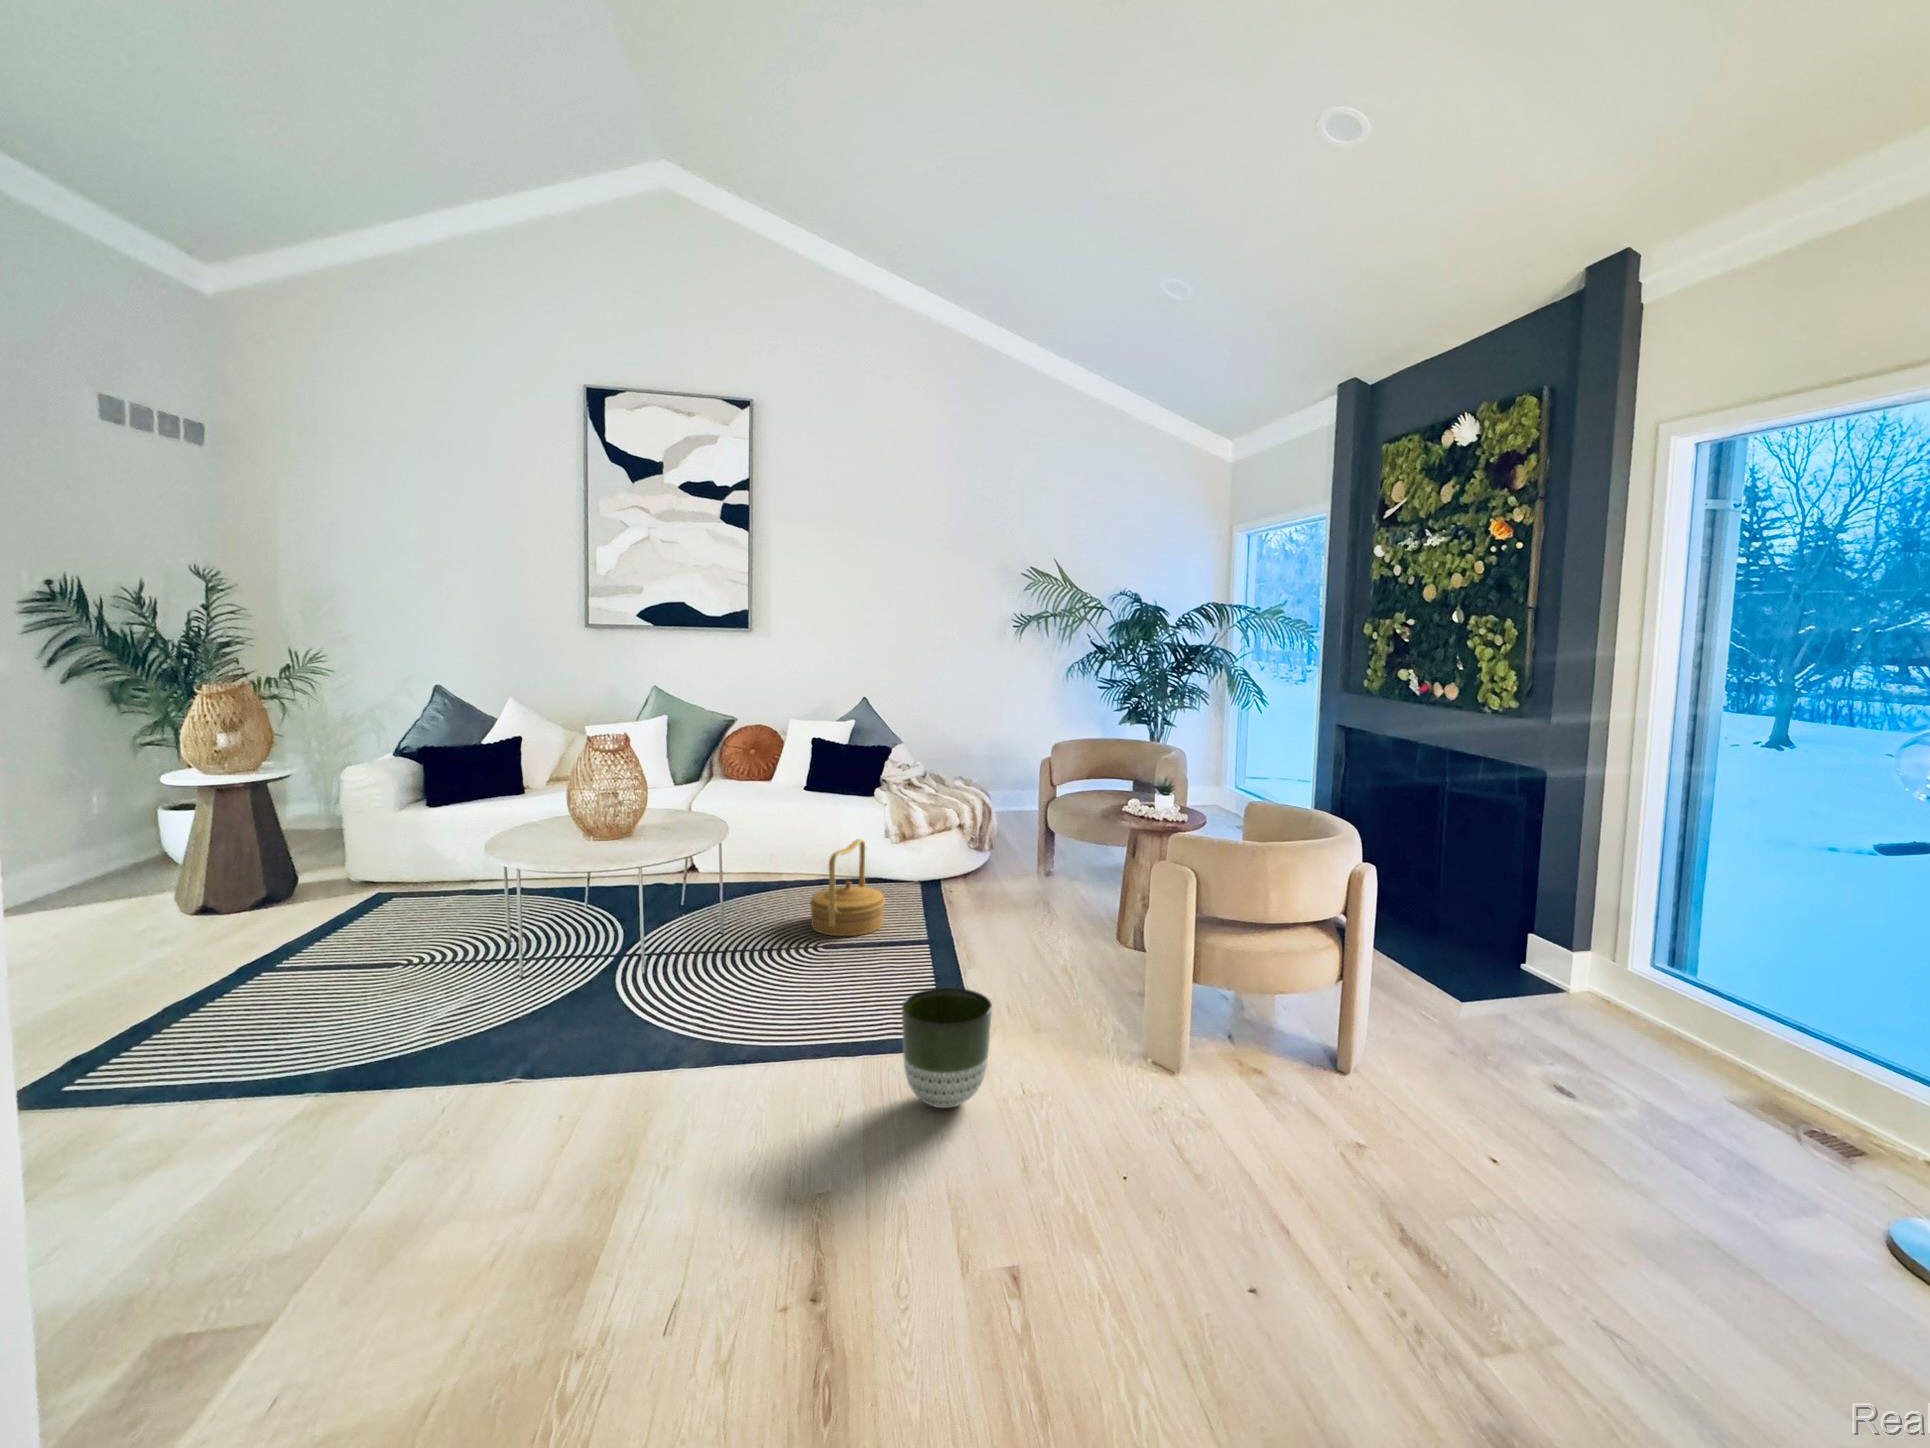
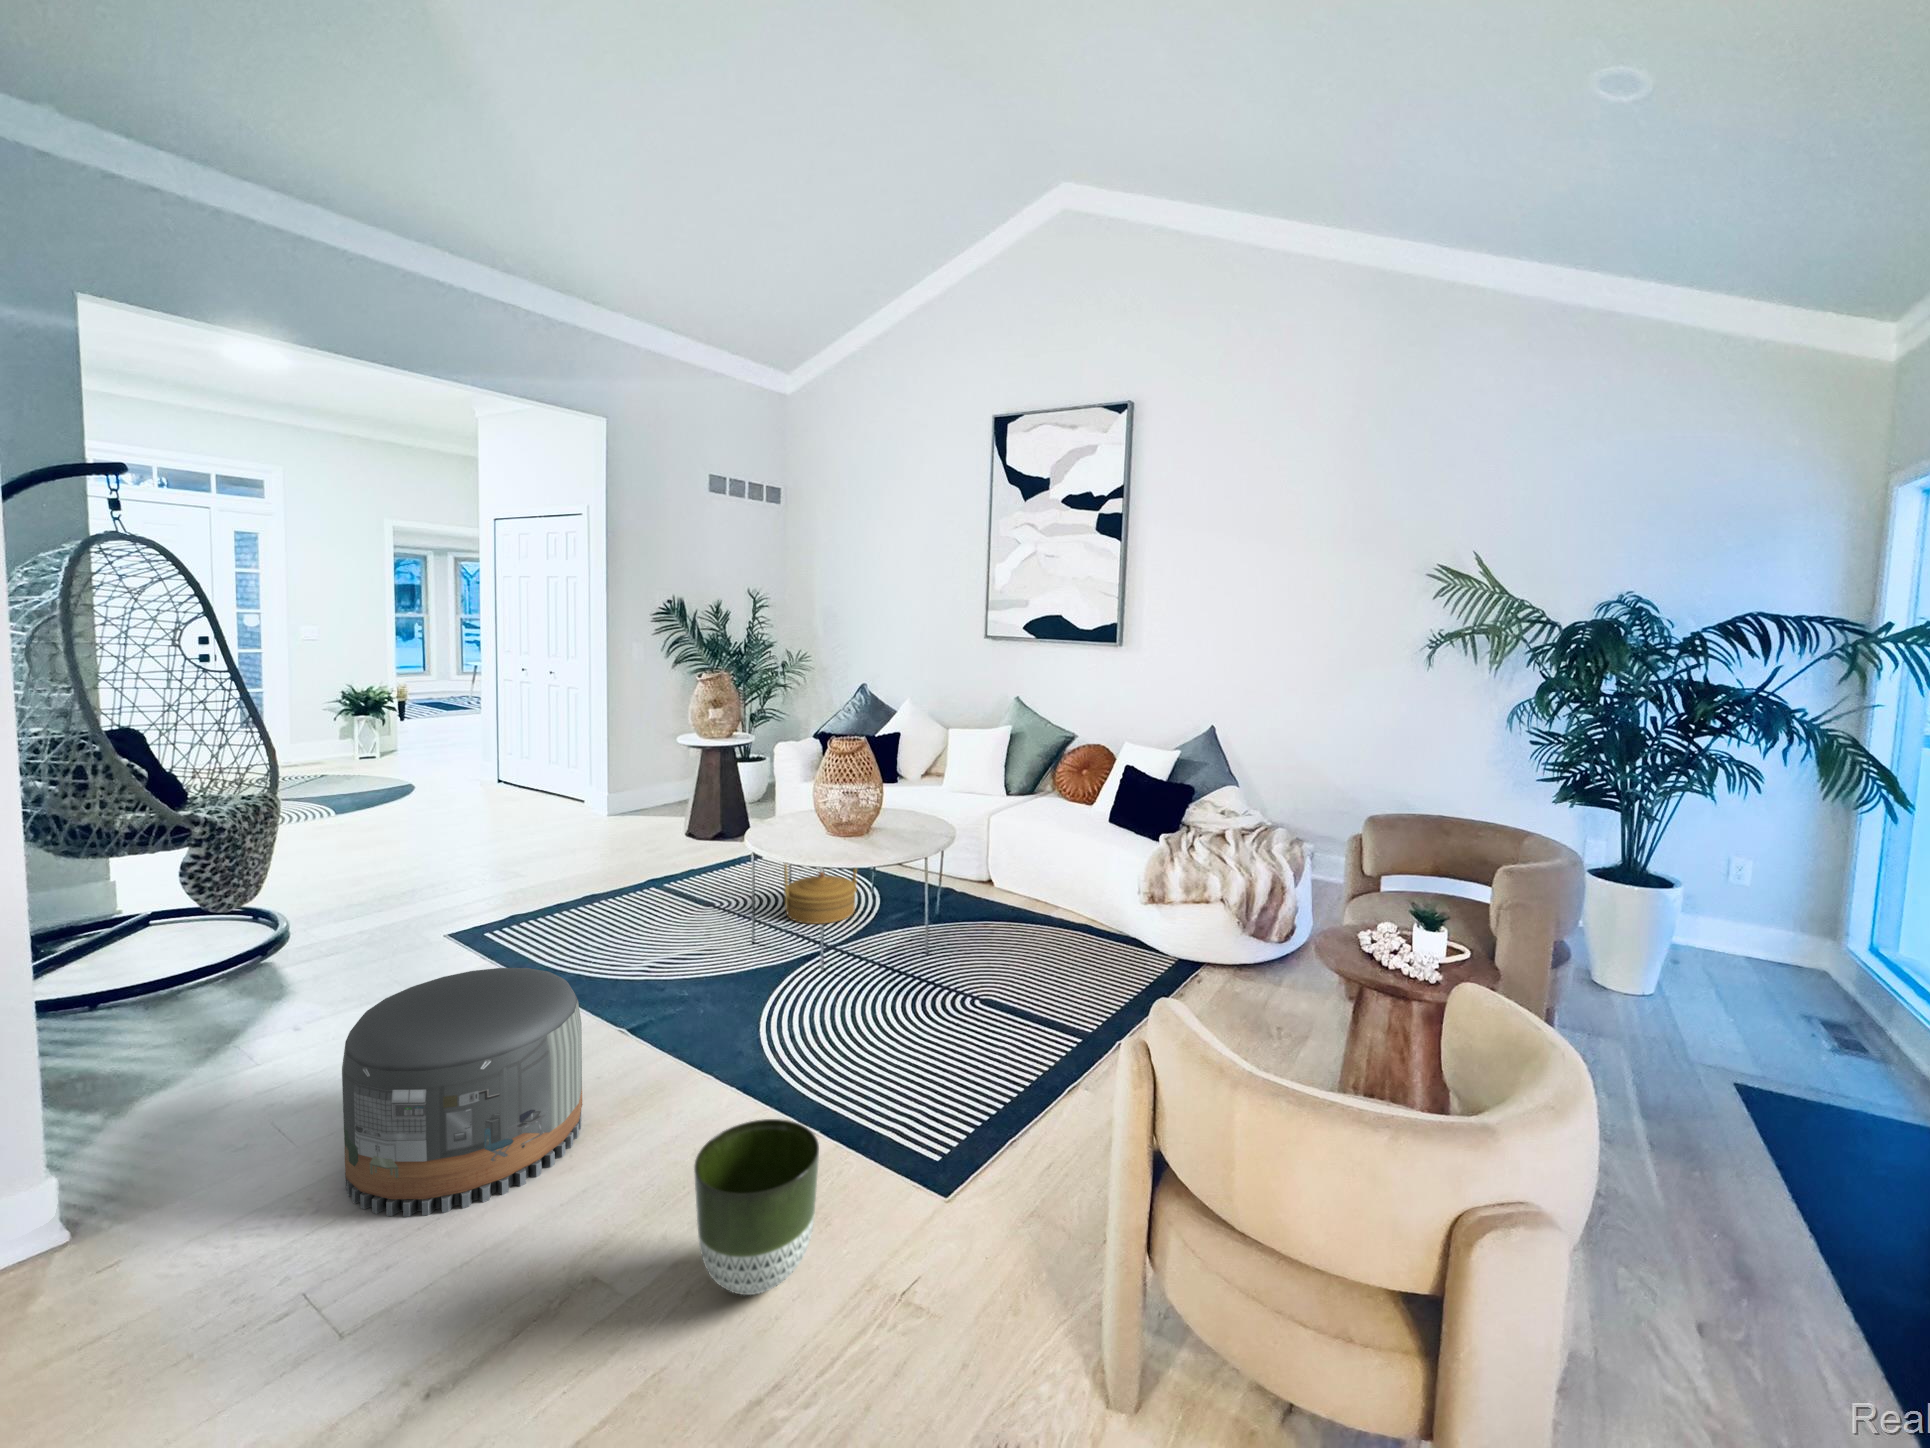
basket: present [810,839,885,936] -> present [784,864,857,924]
pouf: none [444,969,679,1221] -> present [342,968,582,1216]

